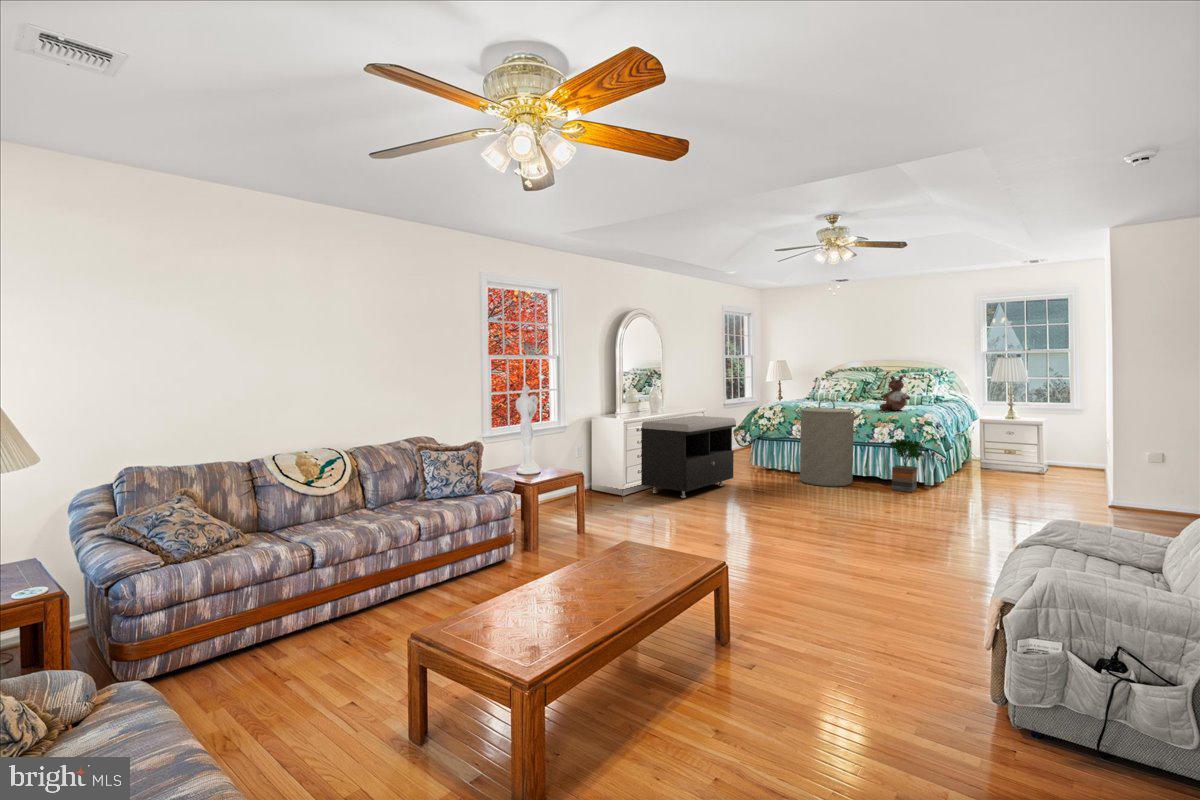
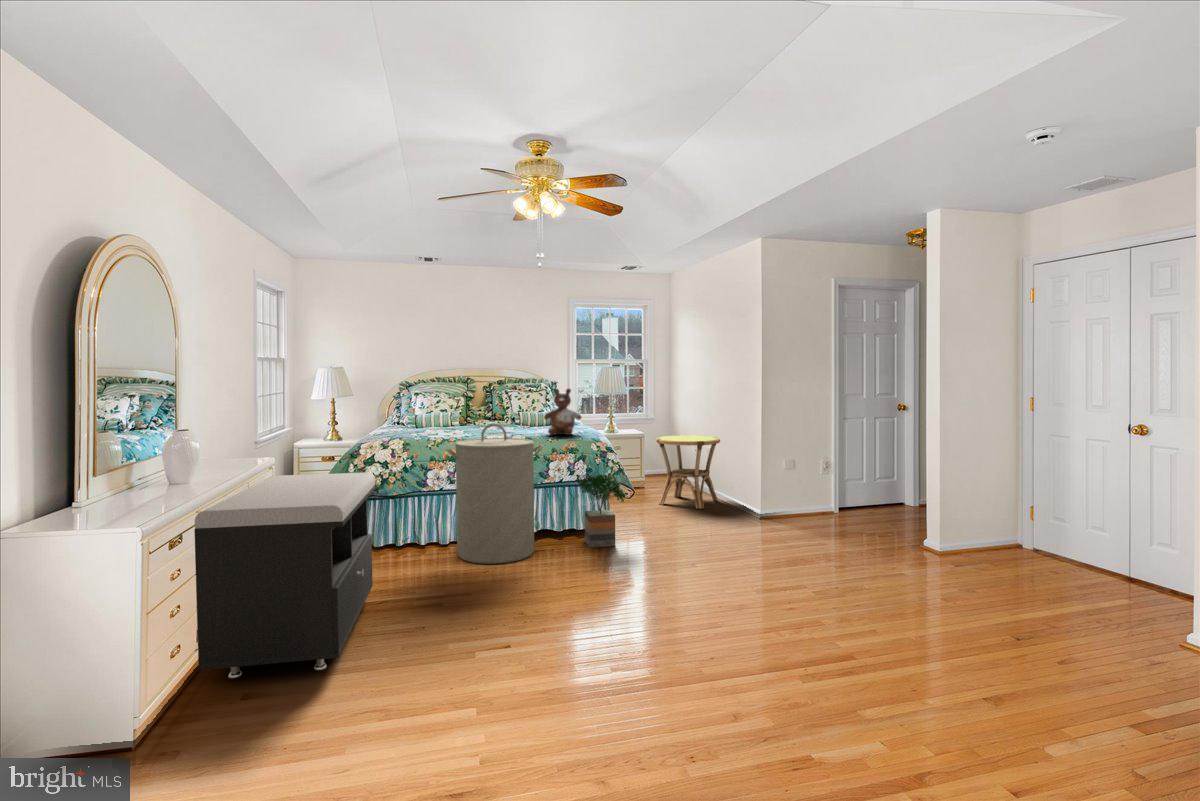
side table: none [1017,422,1091,488] -> present [656,435,720,509]

